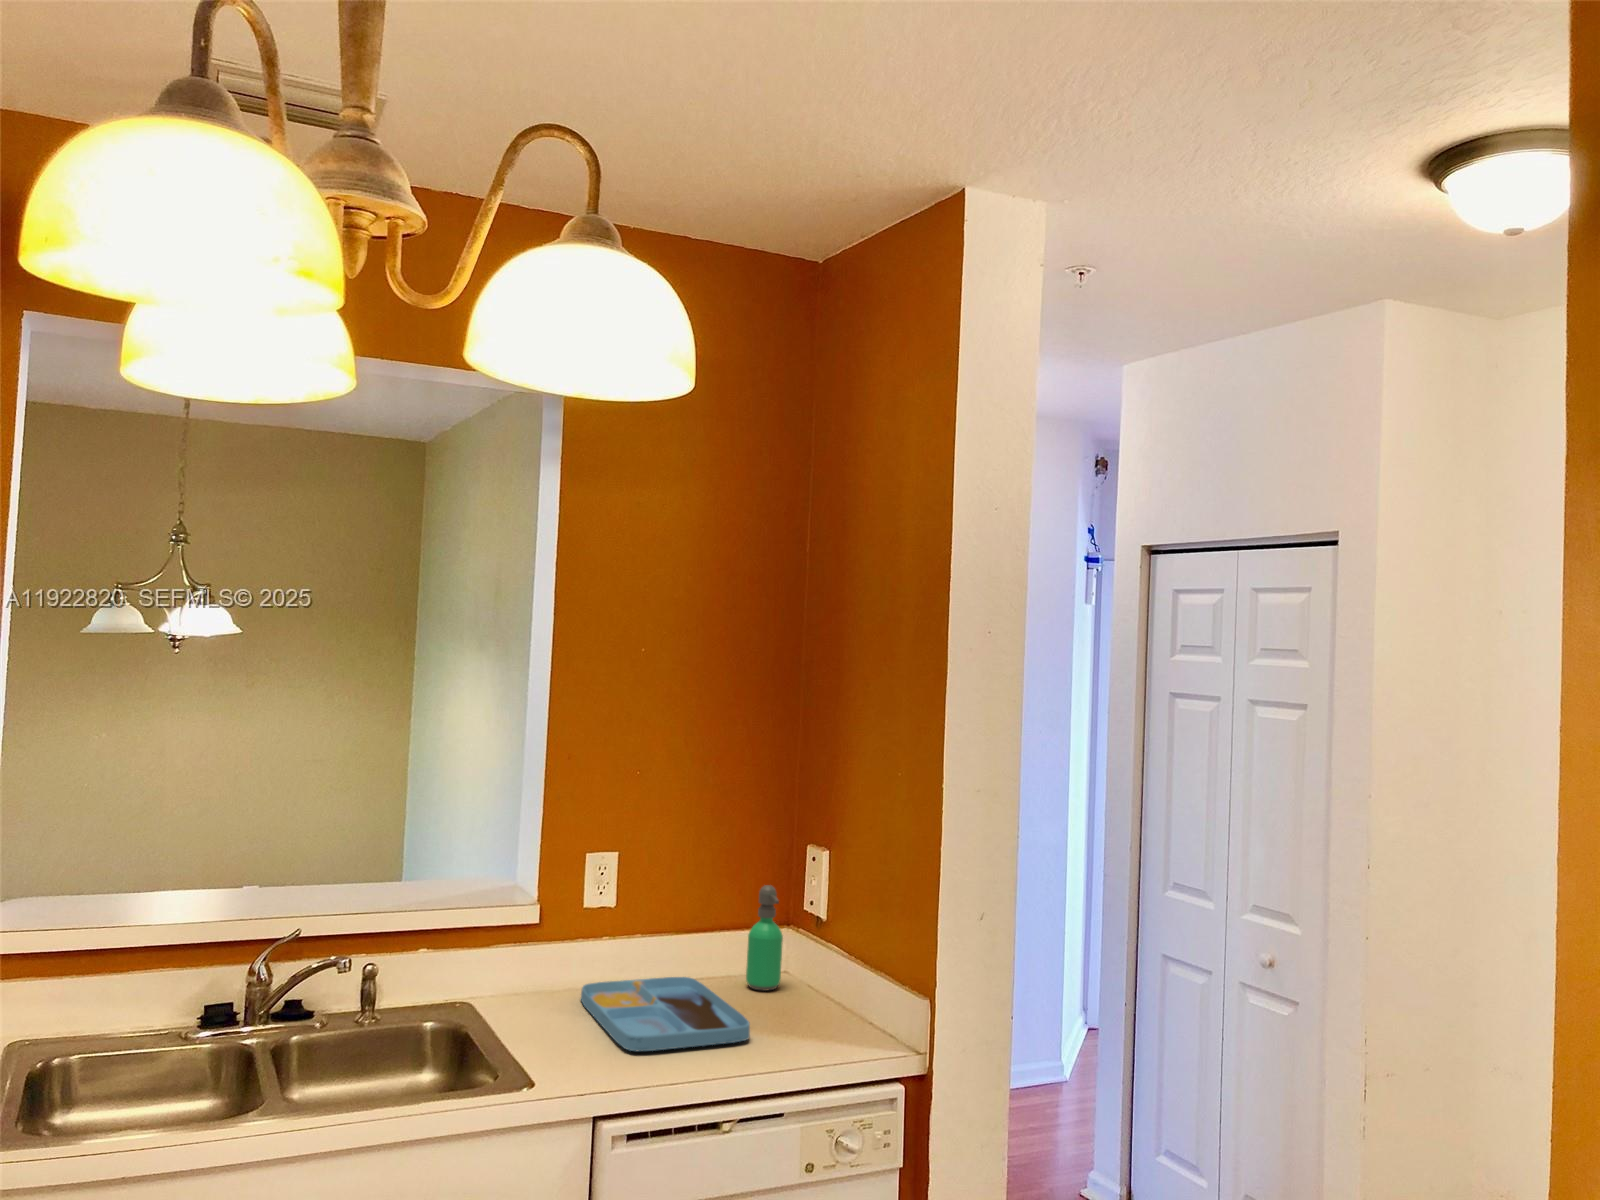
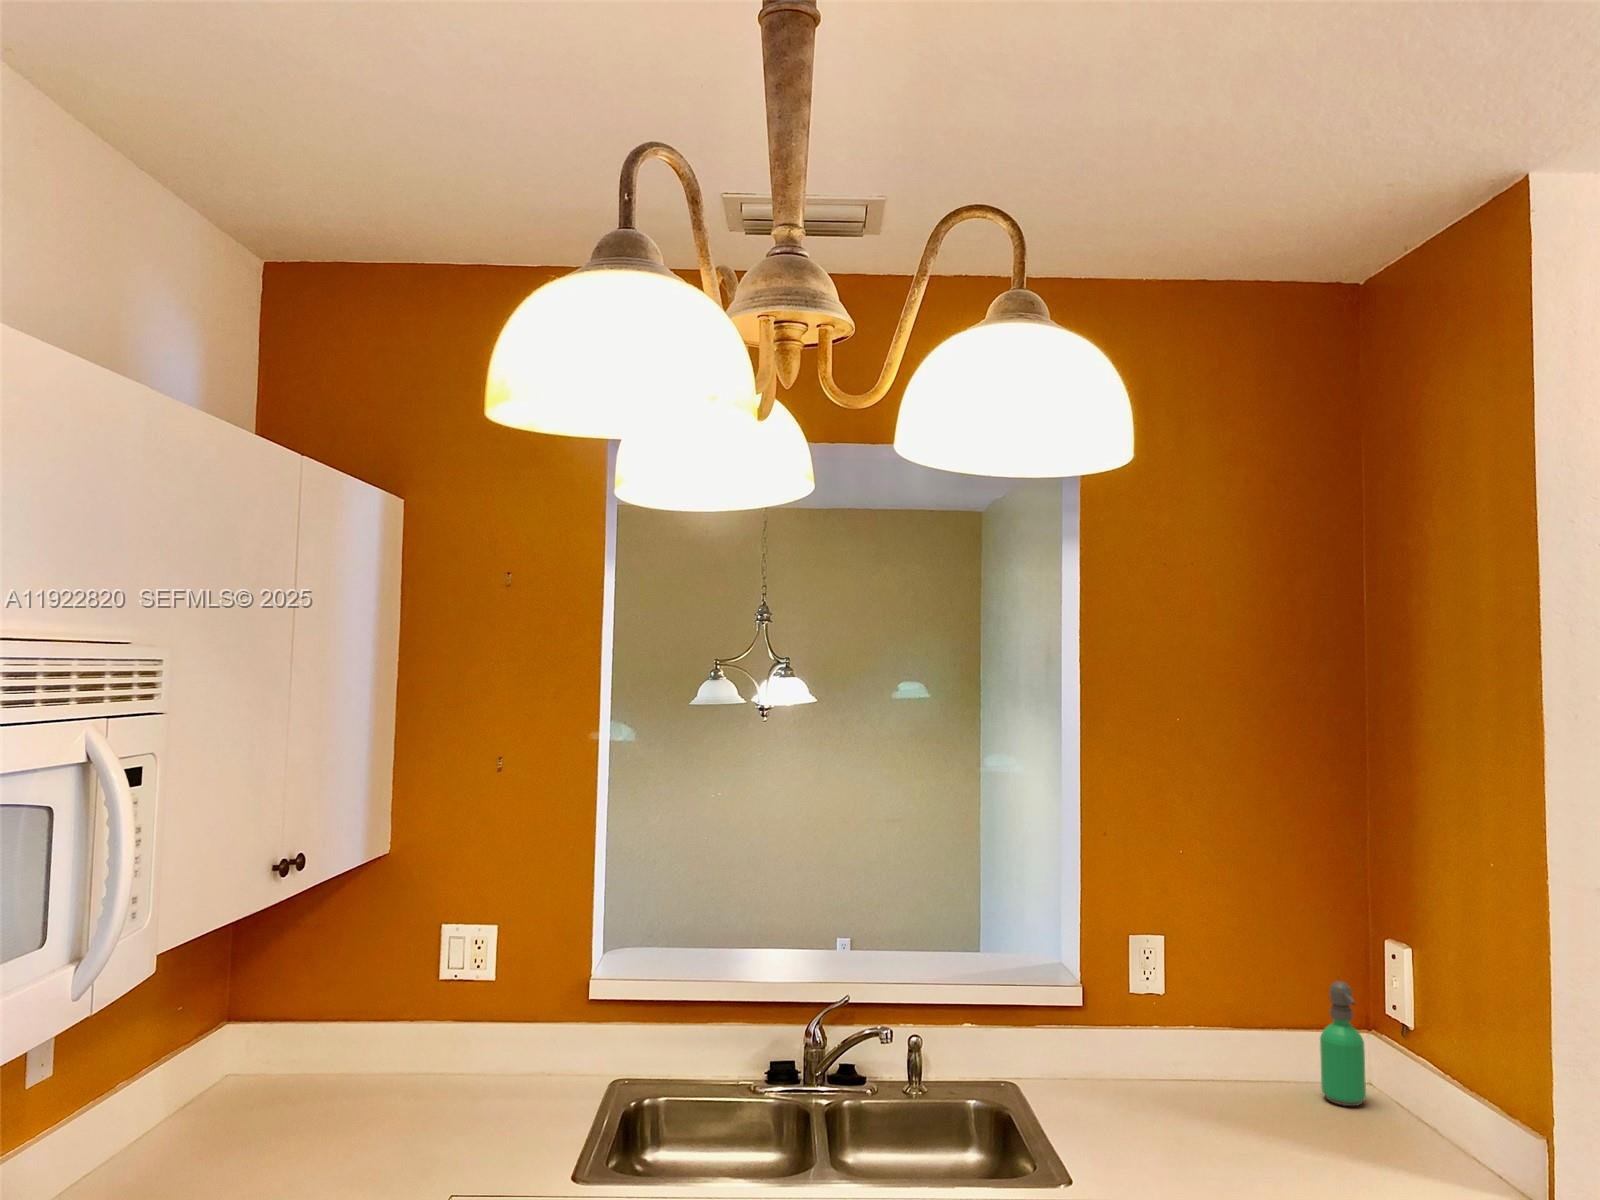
tray: present [581,977,750,1051] -> none [1128,1076,1327,1171]

